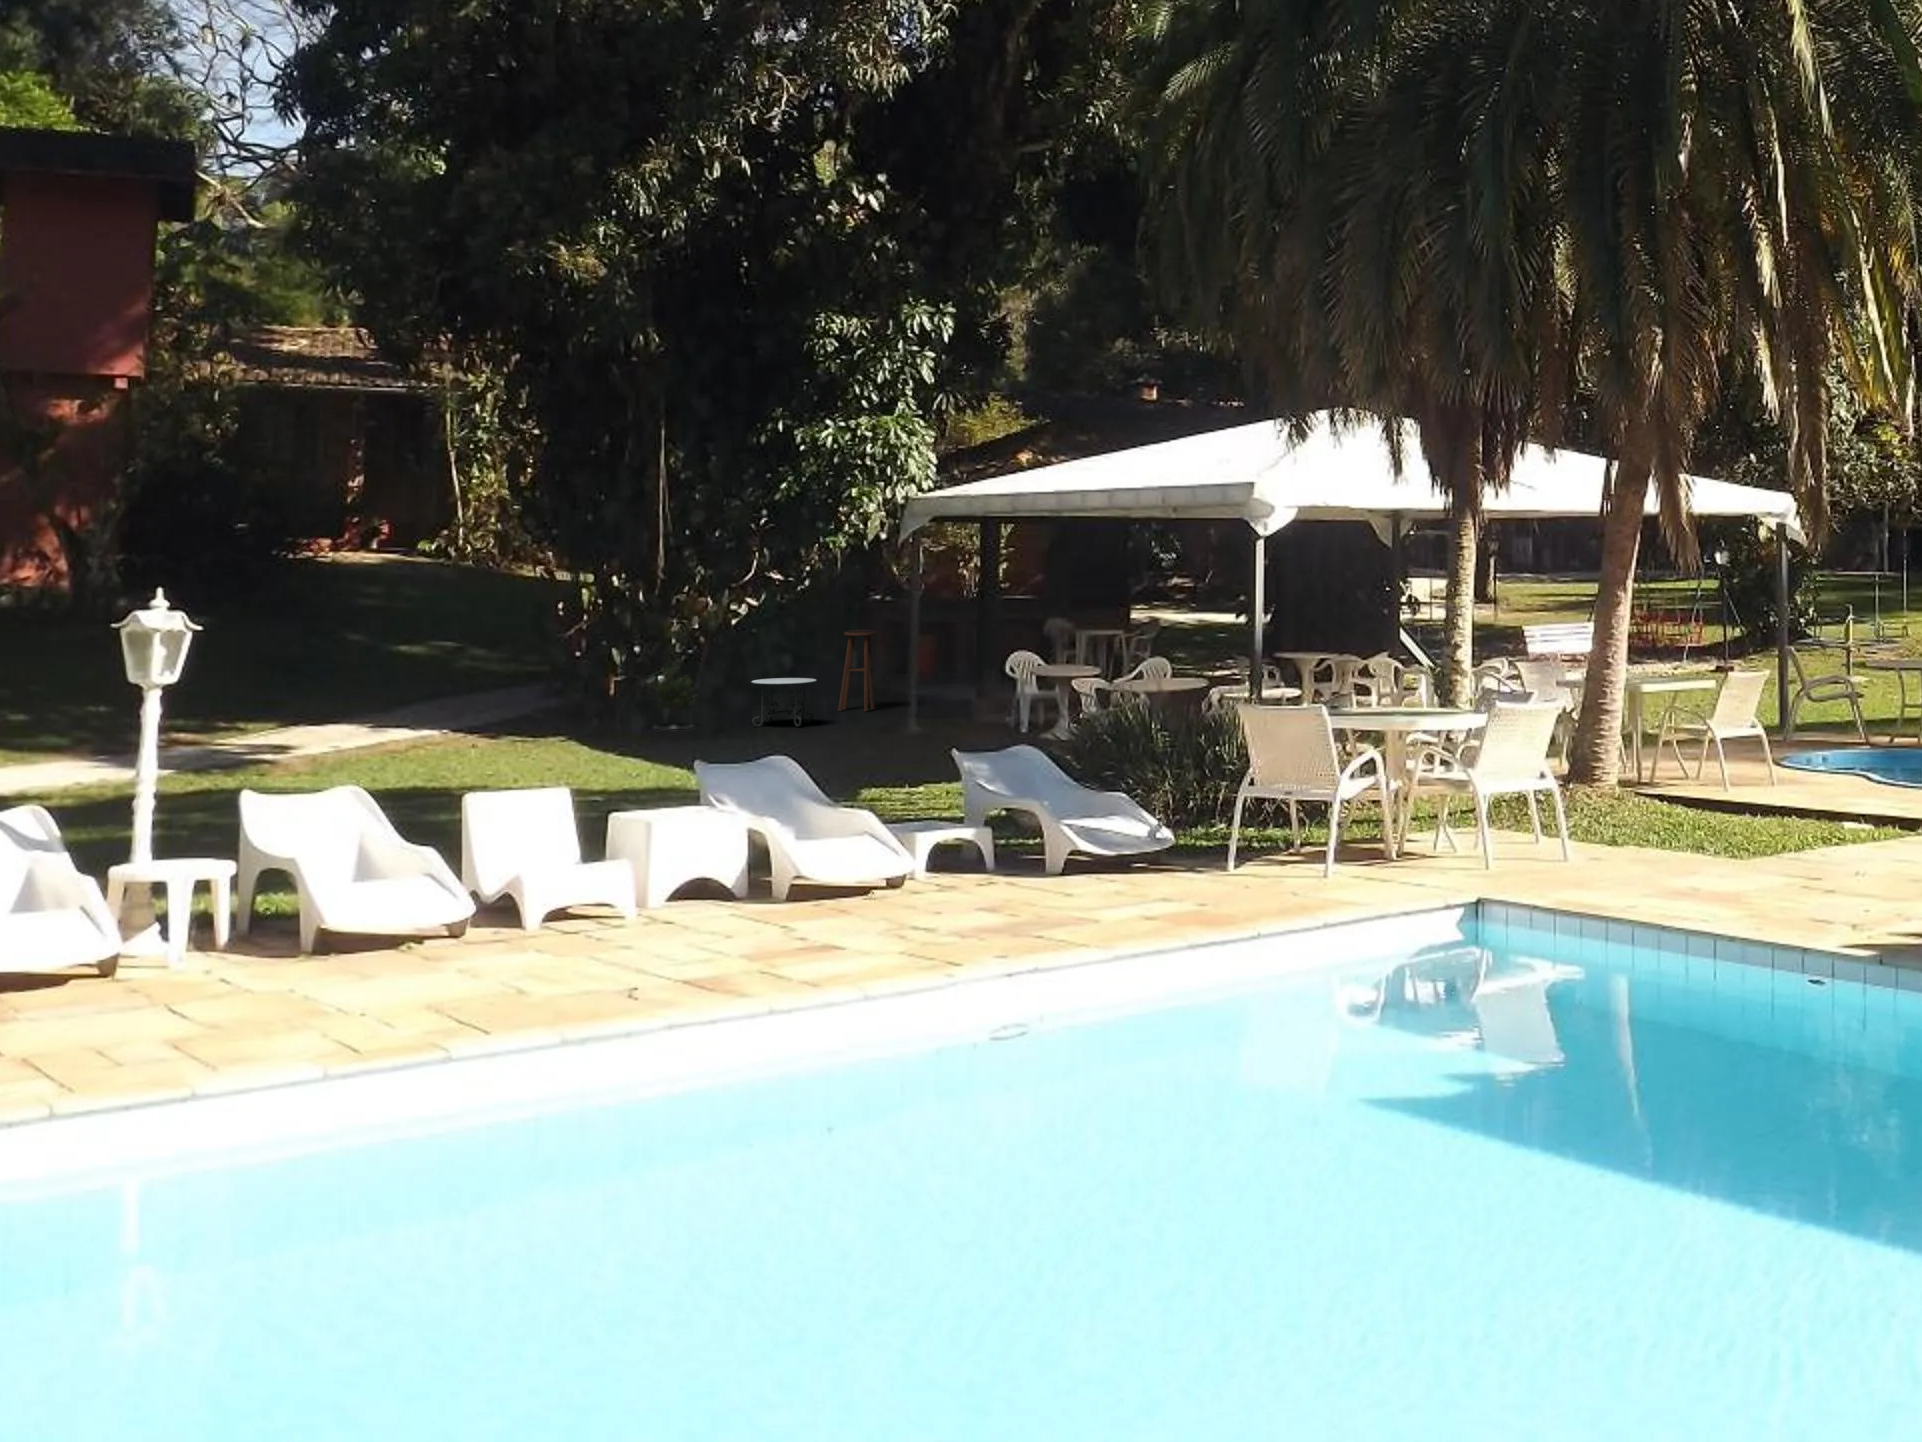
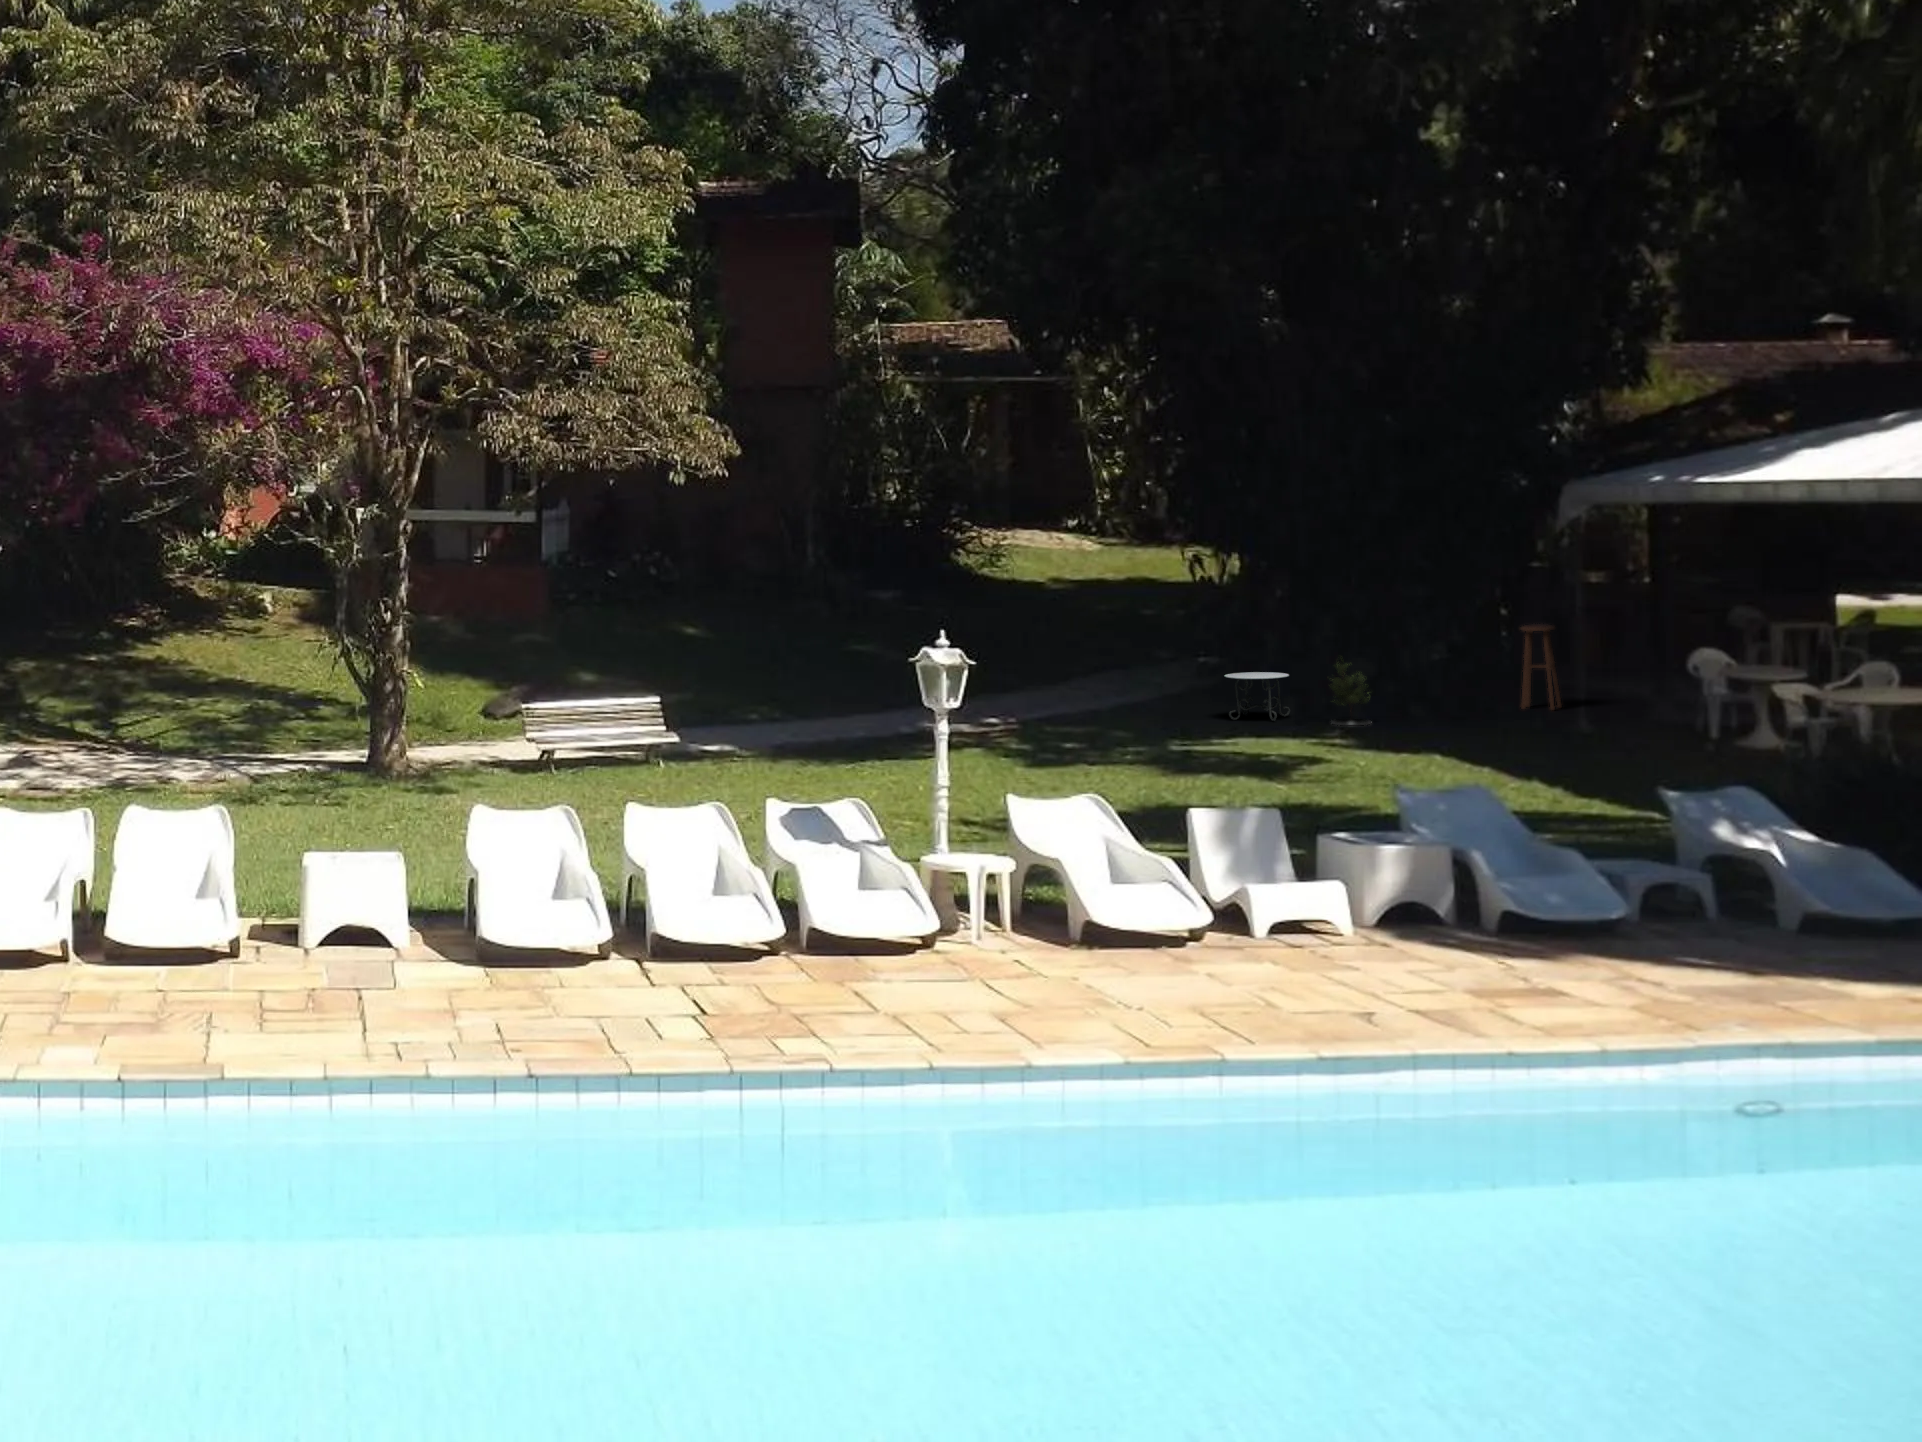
side table: present [752,678,817,727] -> present [1224,672,1290,721]

